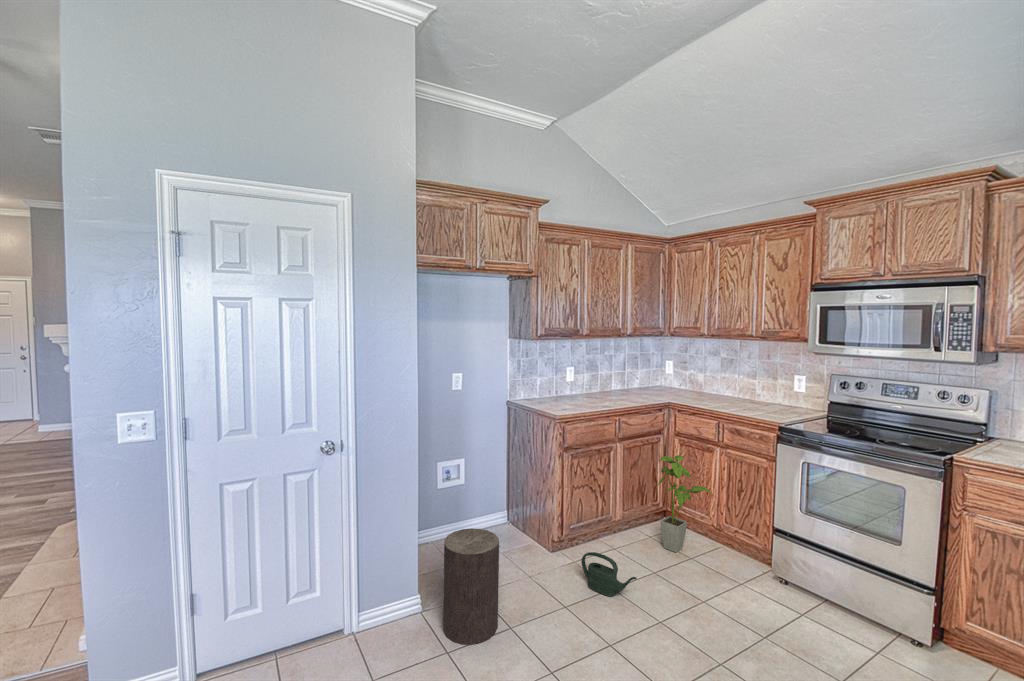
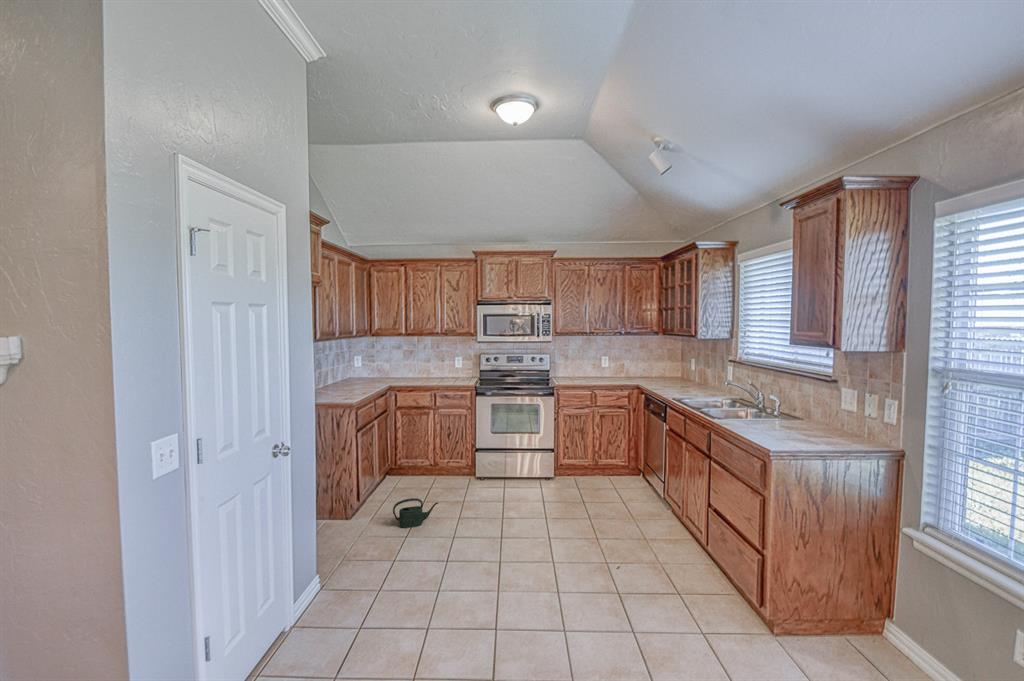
house plant: present [658,455,711,552] -> none [402,420,440,491]
stool: present [443,528,499,645] -> none [339,502,388,599]

